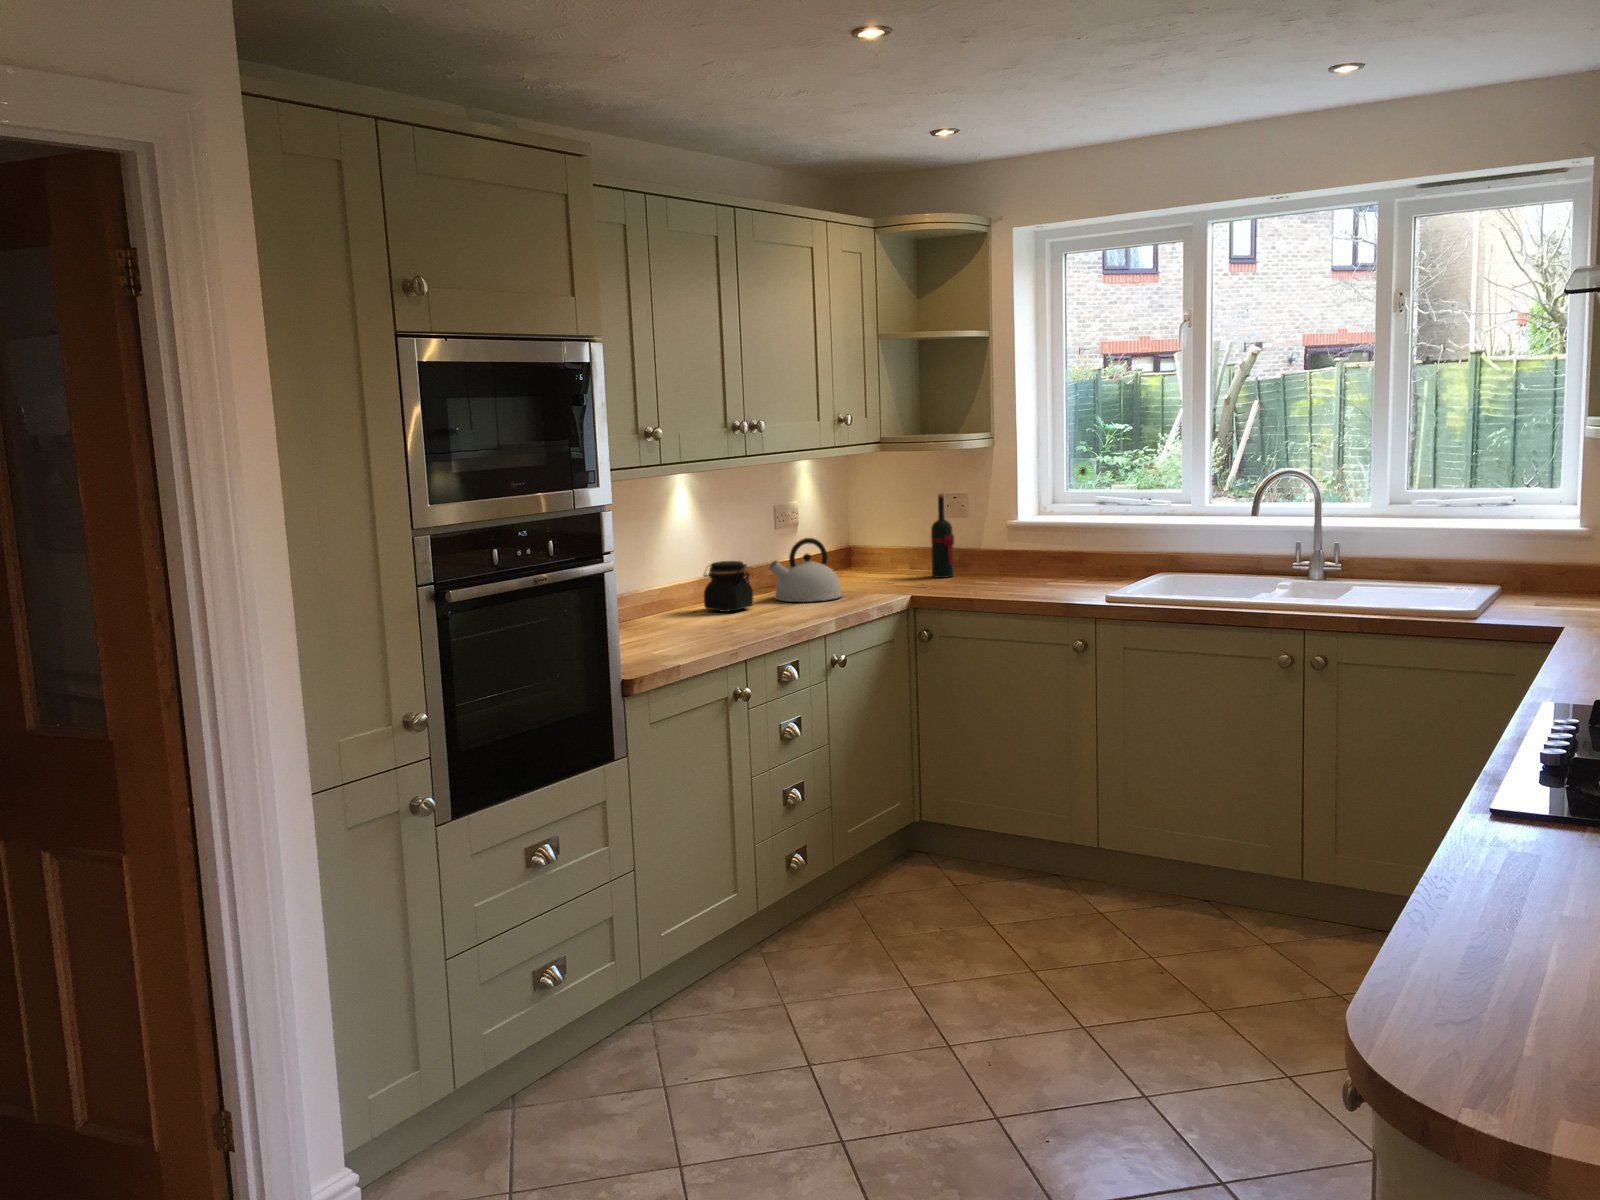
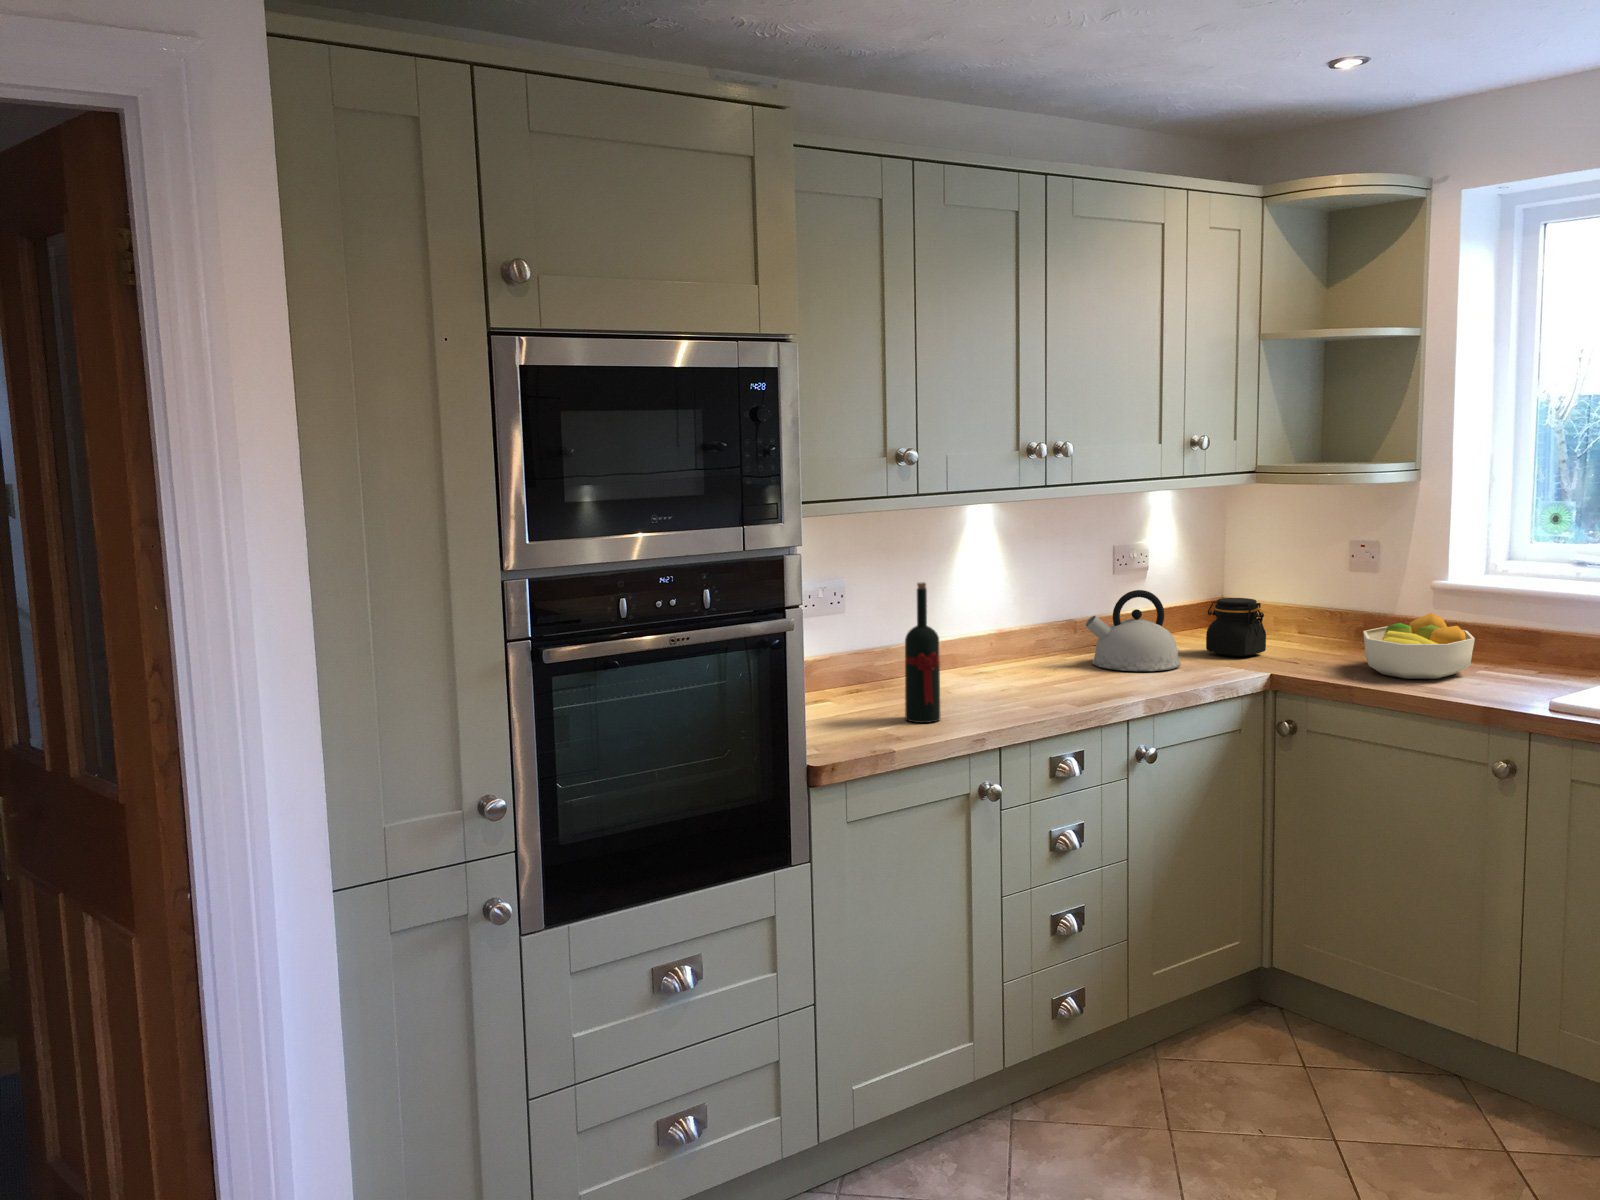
wine bottle: present [931,494,954,578] -> present [905,582,940,723]
fruit bowl: none [970,543,1047,591] -> present [1363,613,1475,679]
jar: present [704,561,753,612] -> present [1206,598,1266,656]

